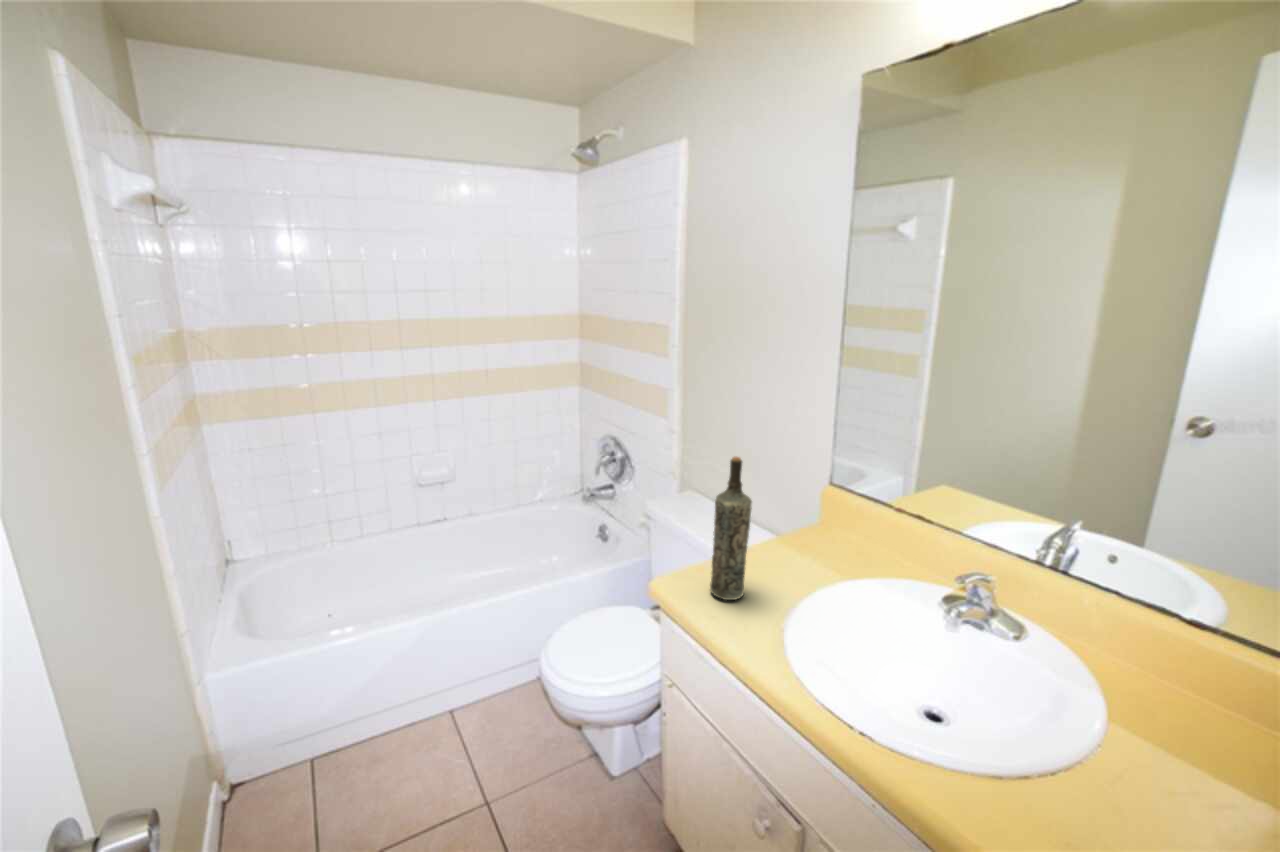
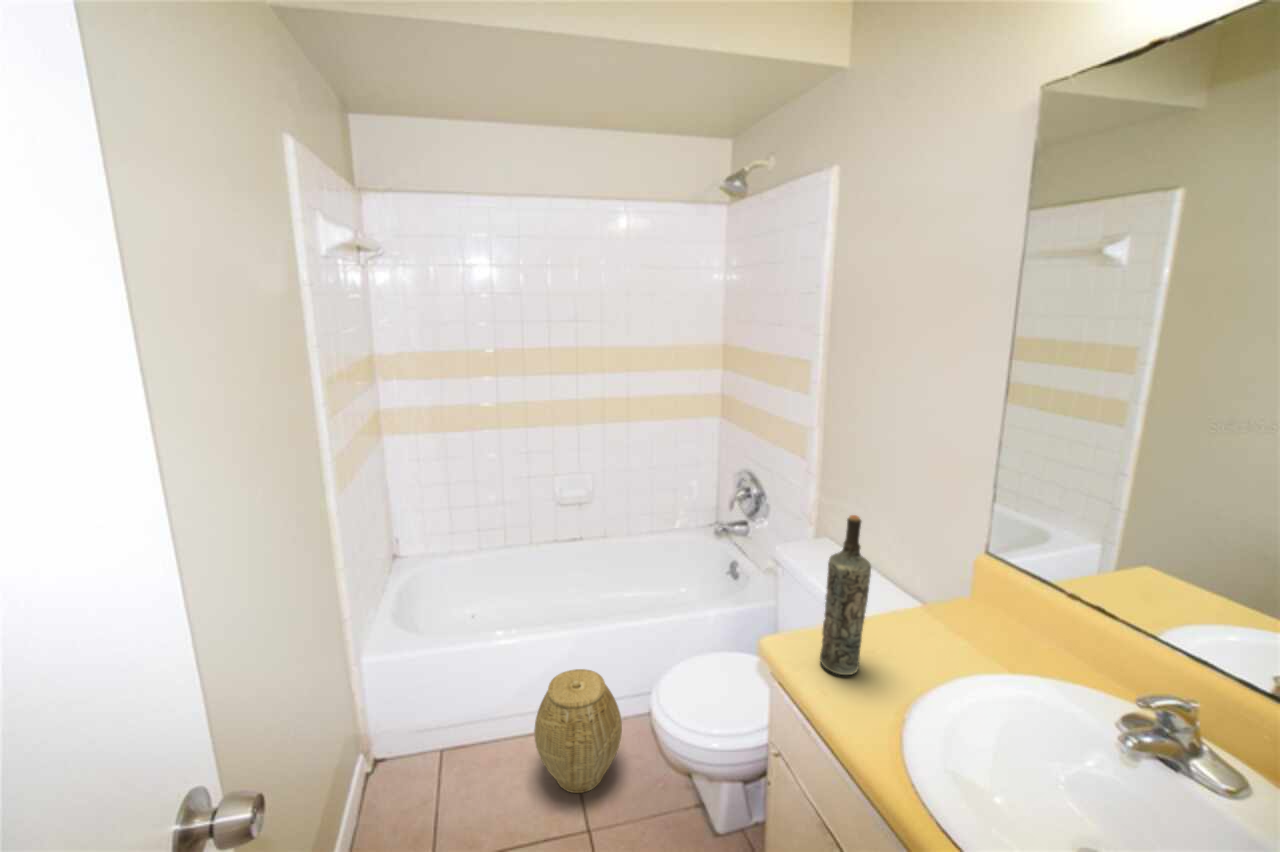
woven basket: none [420,646,512,770] -> present [534,669,622,793]

